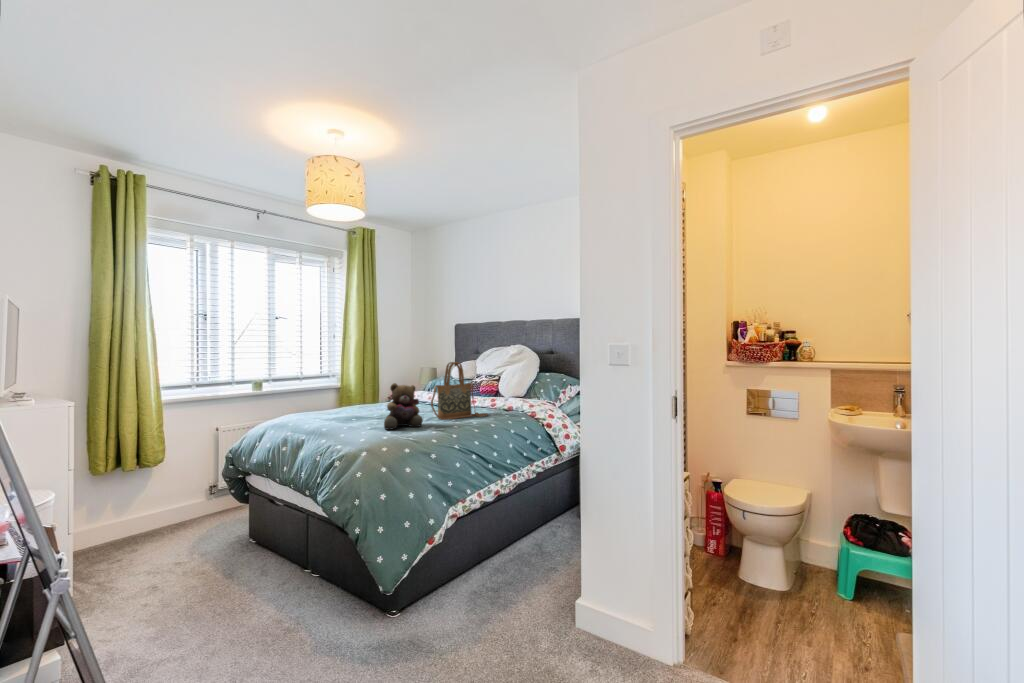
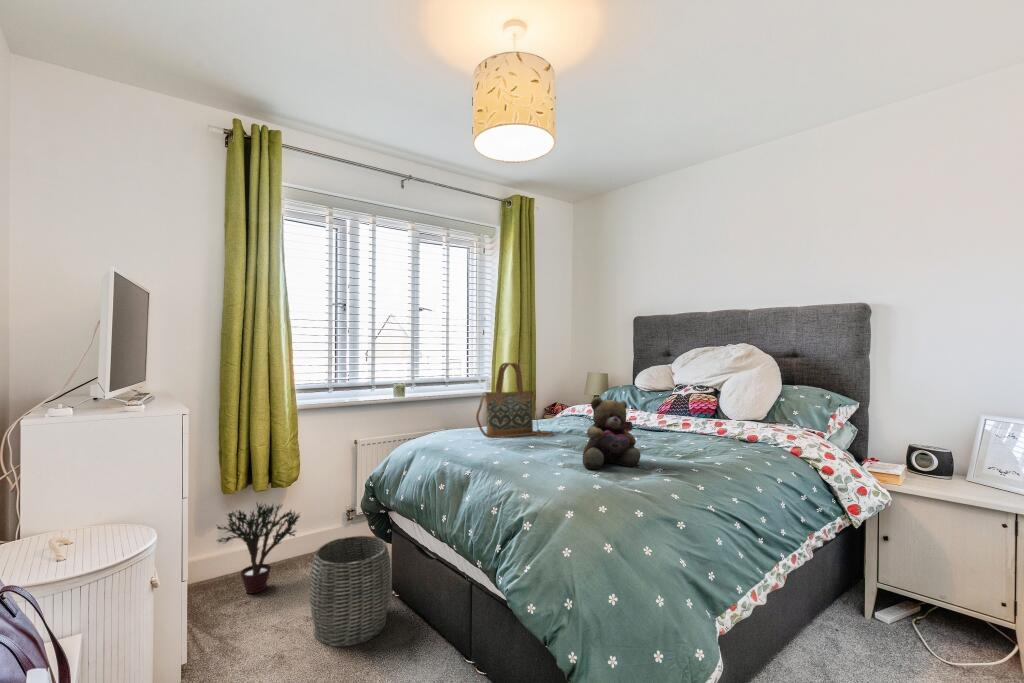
handbag: present [431,362,488,420] -> present [476,363,553,438]
potted plant: none [87,479,167,553] -> present [217,503,300,593]
woven basket: none [179,495,248,573] -> present [310,536,391,647]

